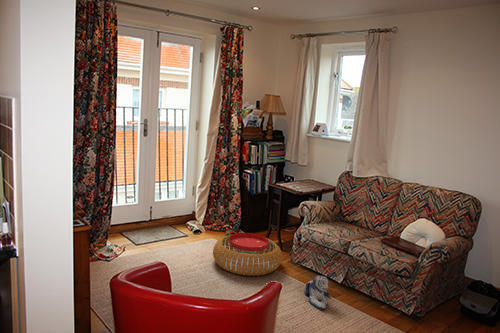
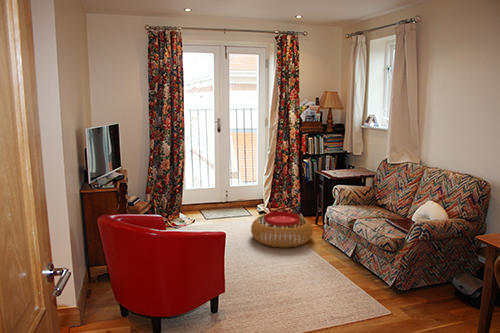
plush toy: present [305,276,329,309] -> none [310,248,335,278]

